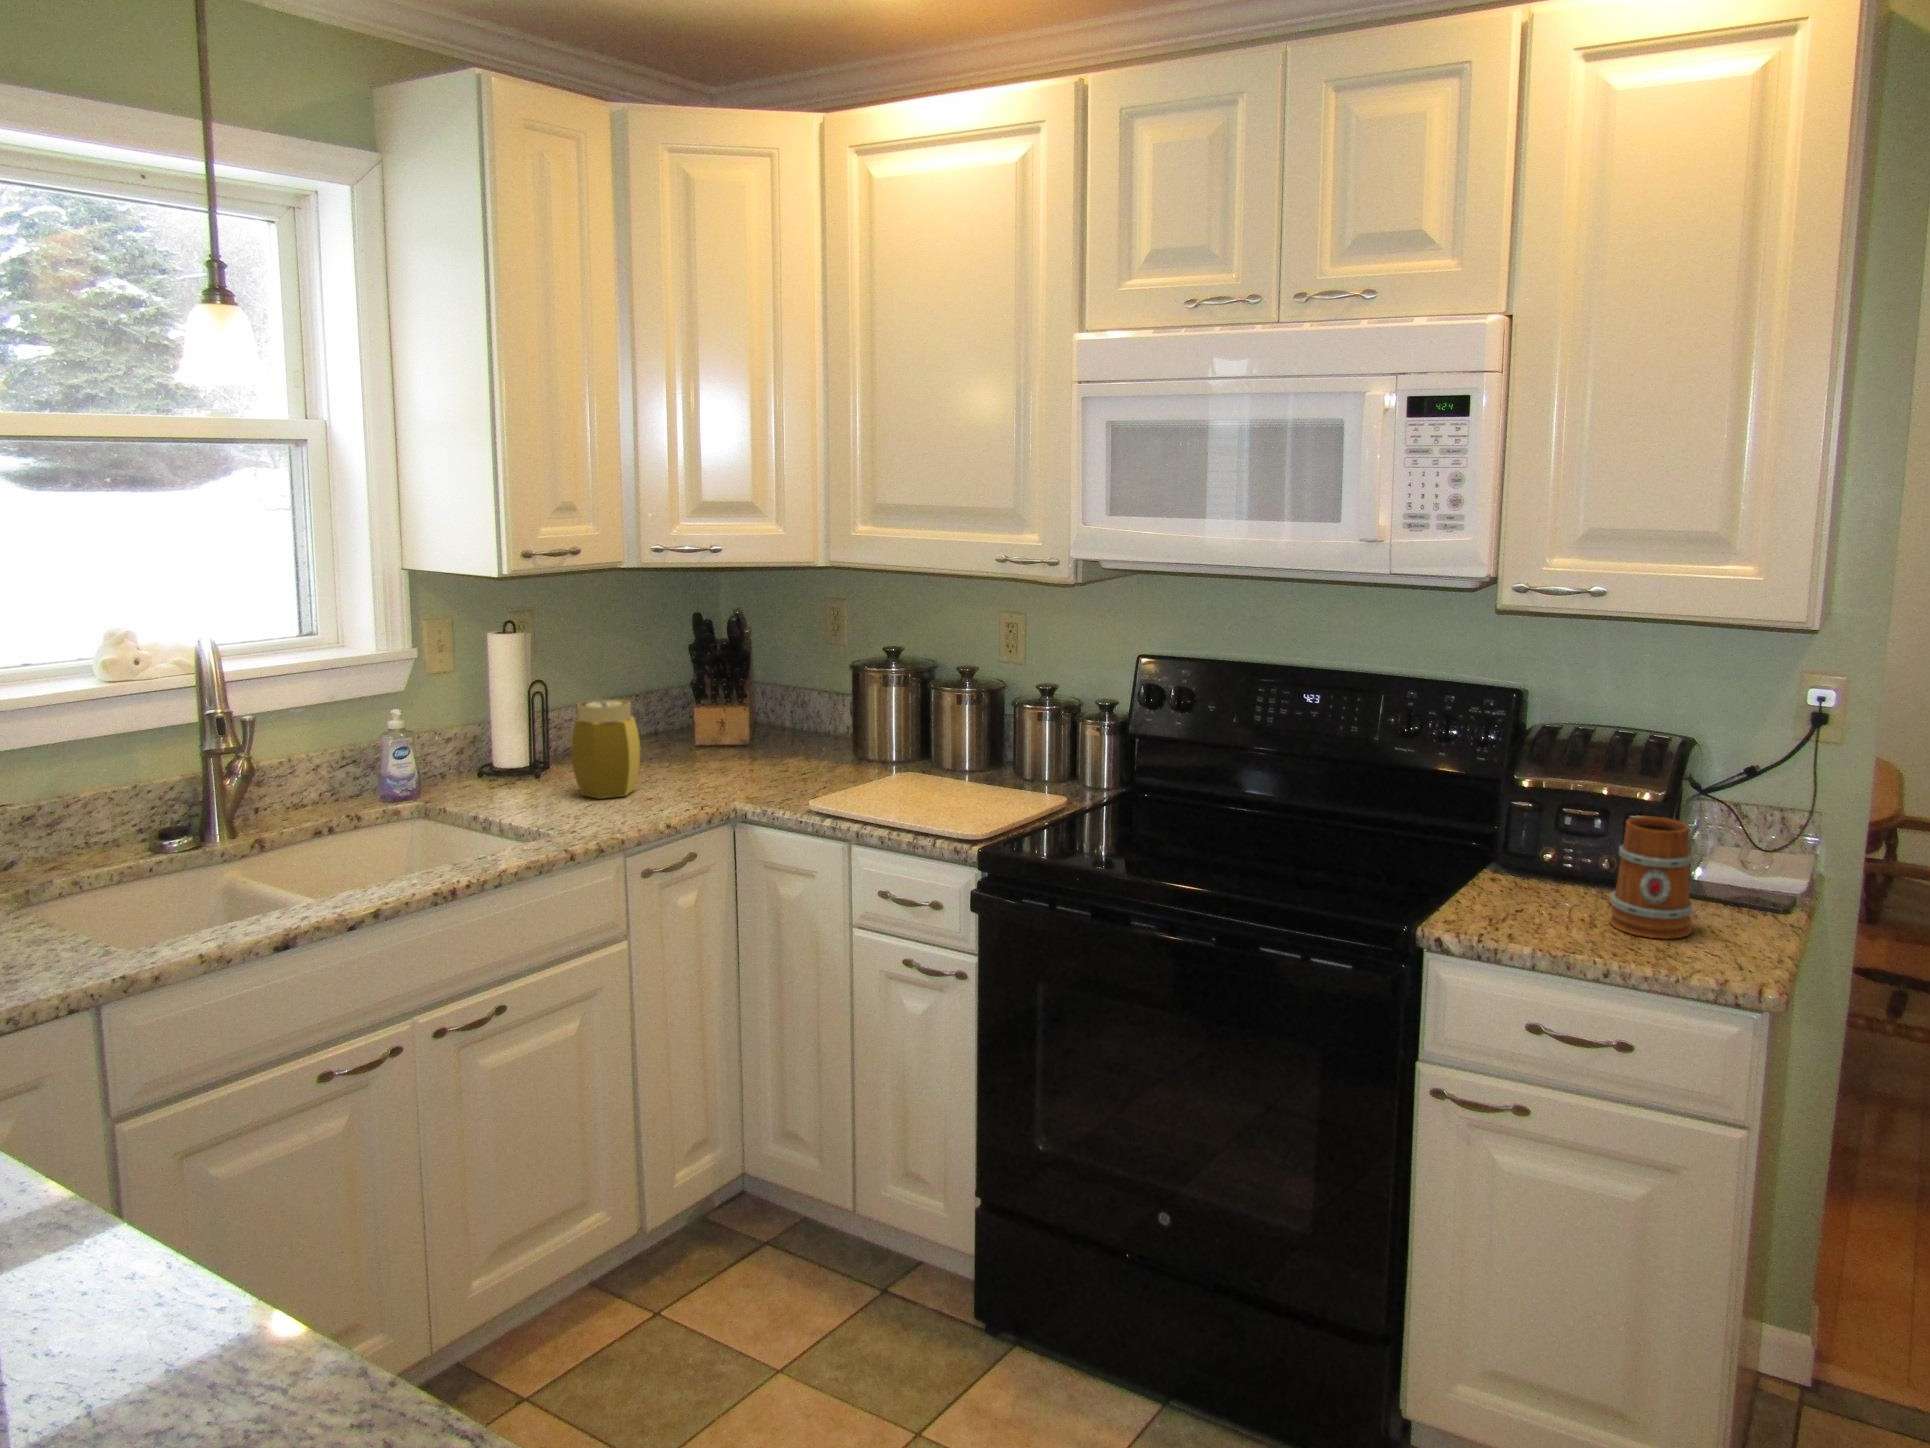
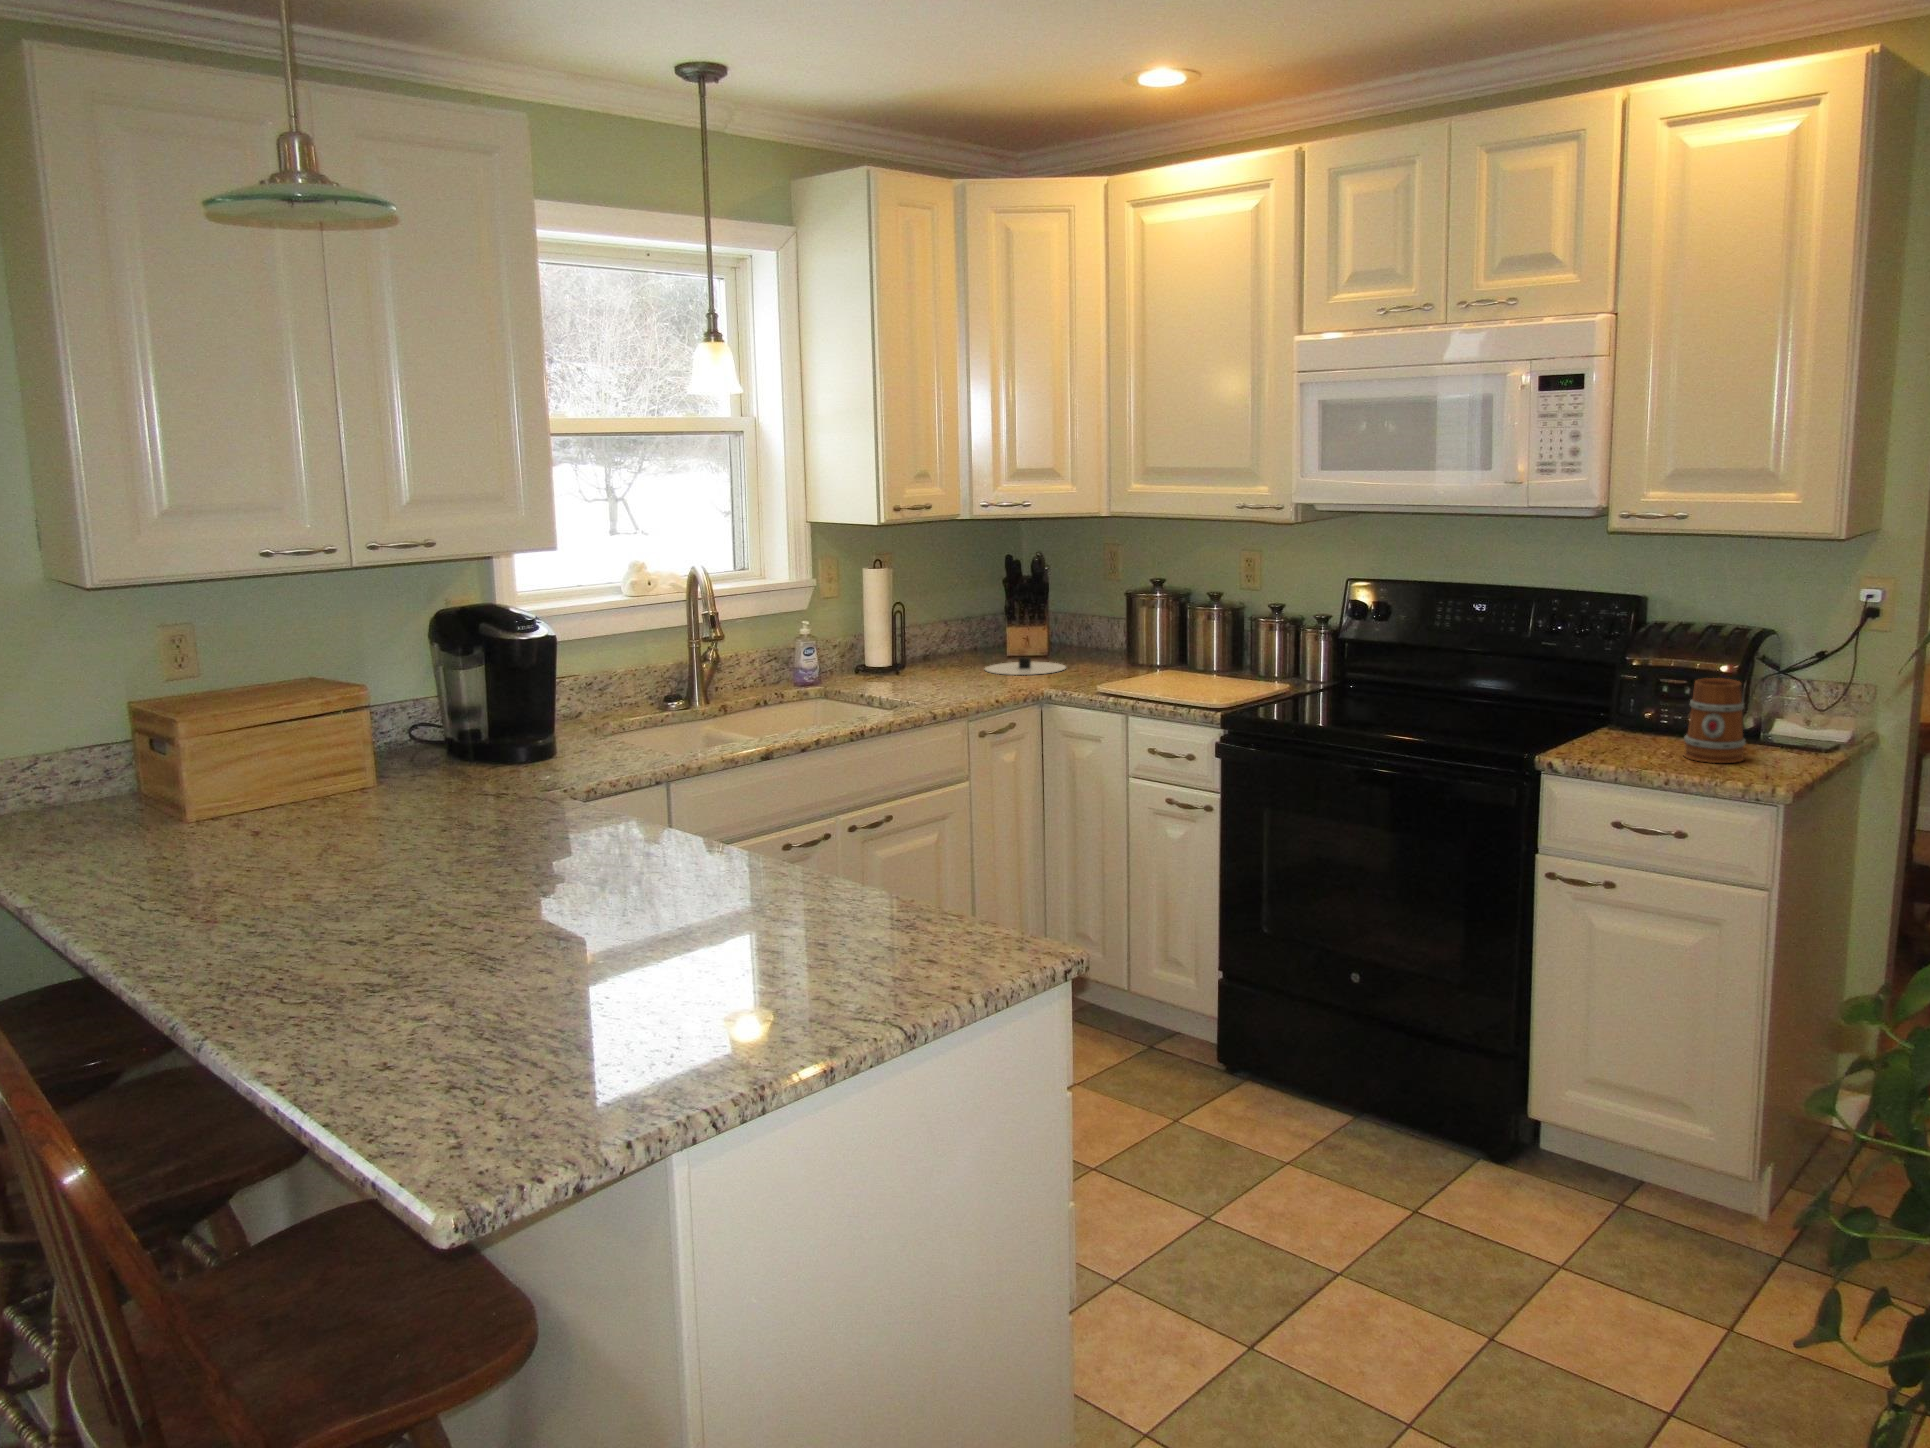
jar: present [572,699,640,799] -> none [924,615,972,686]
plate: none [636,750,795,780] -> present [985,657,1066,675]

